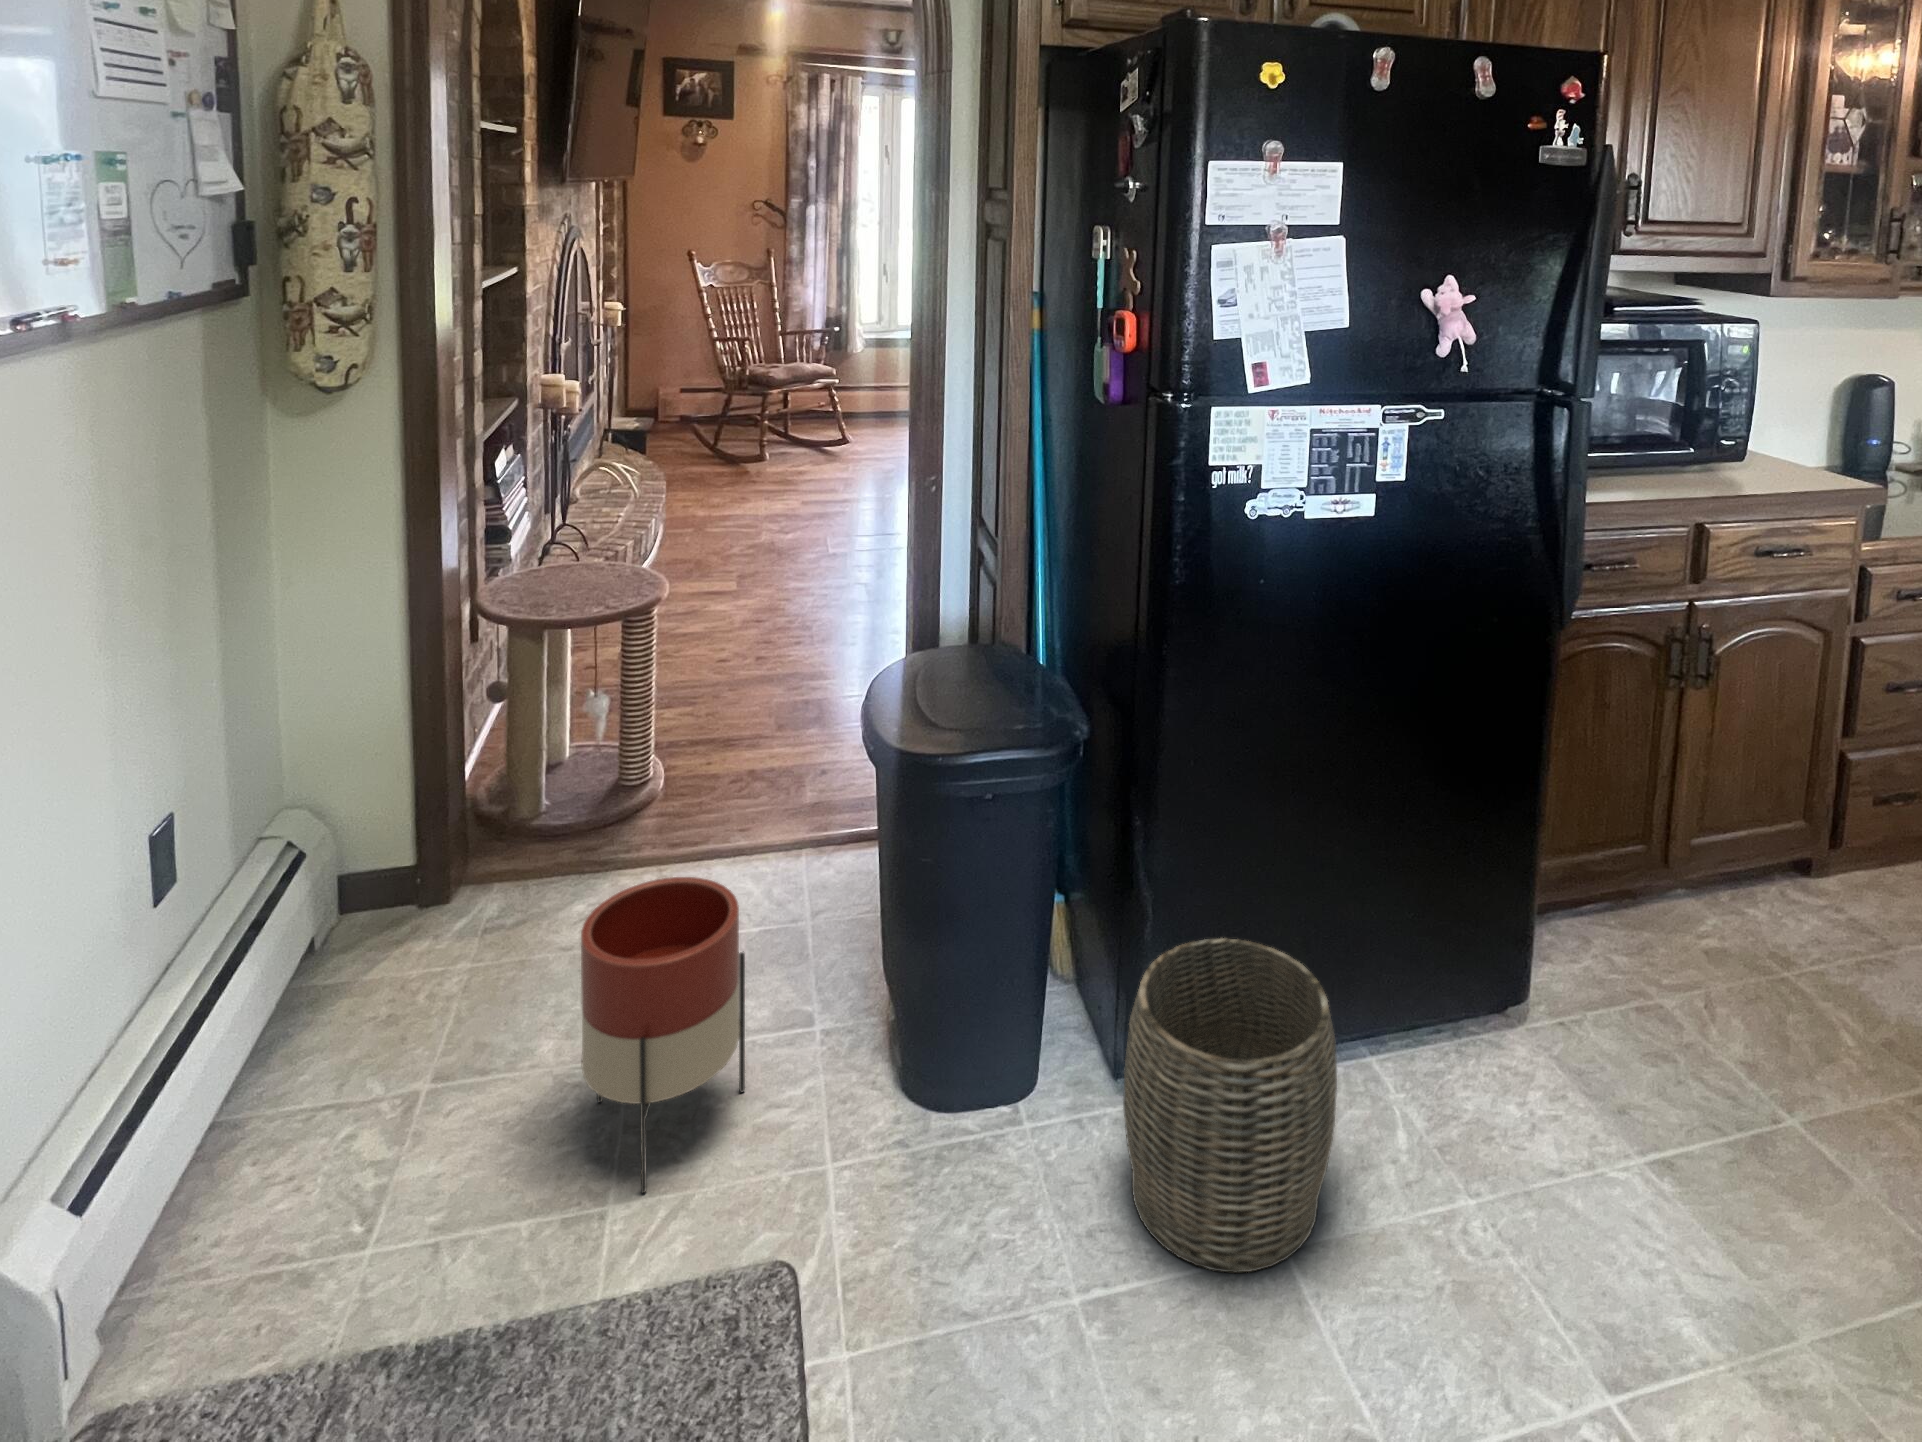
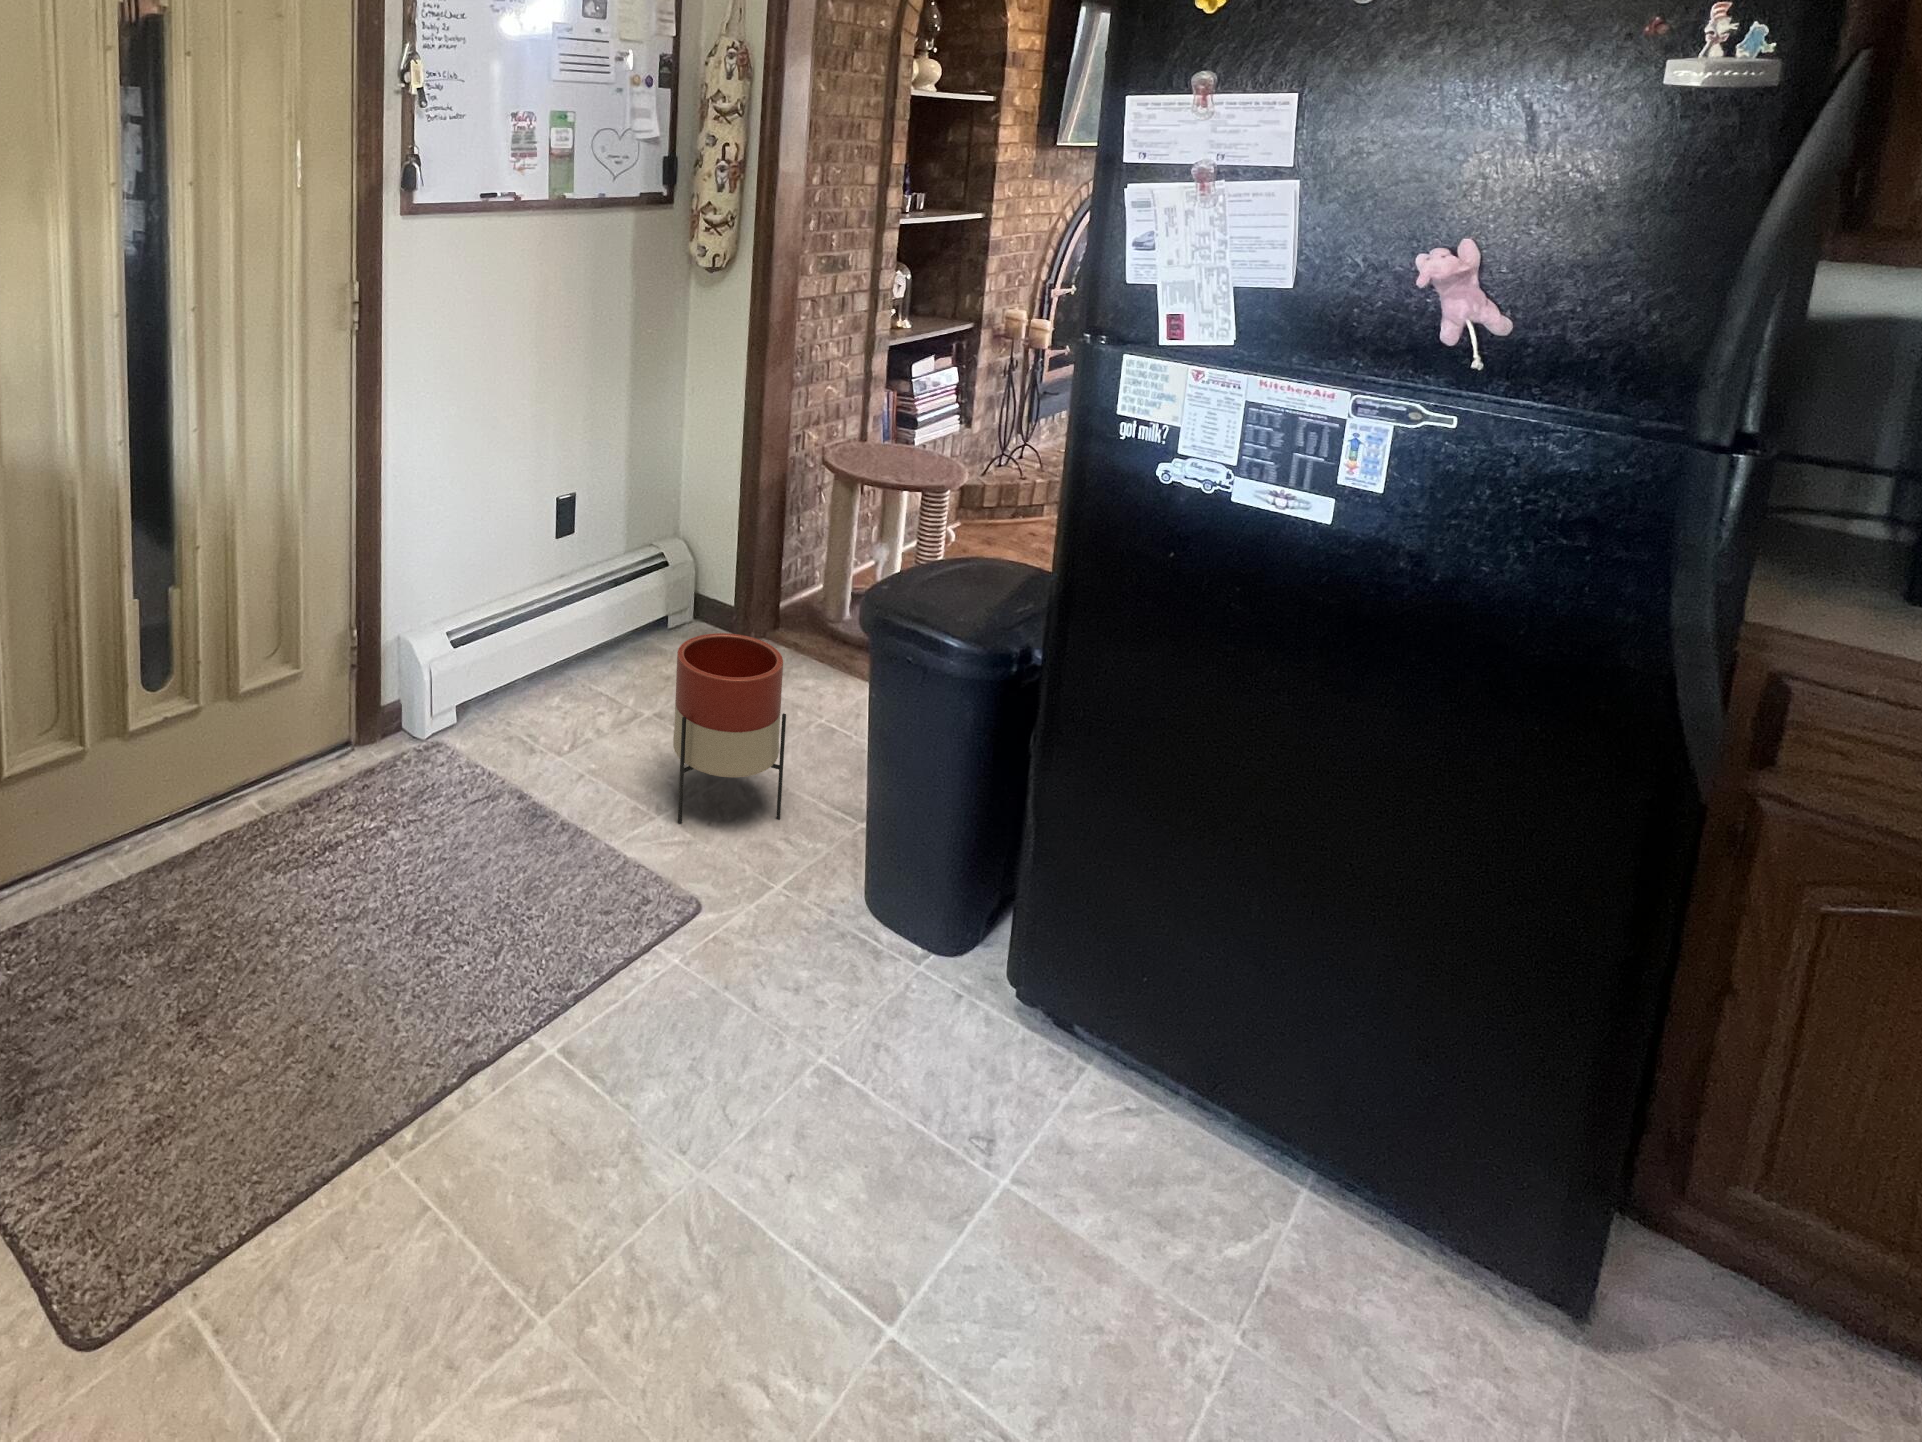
woven basket: present [1123,938,1337,1273] -> none [904,872,1128,1195]

